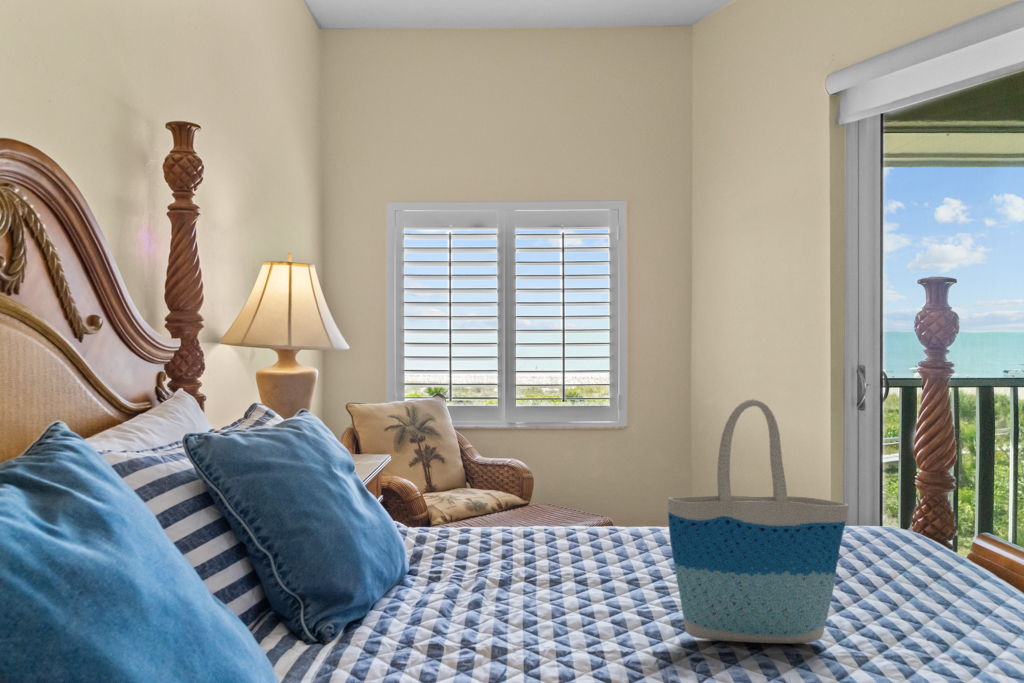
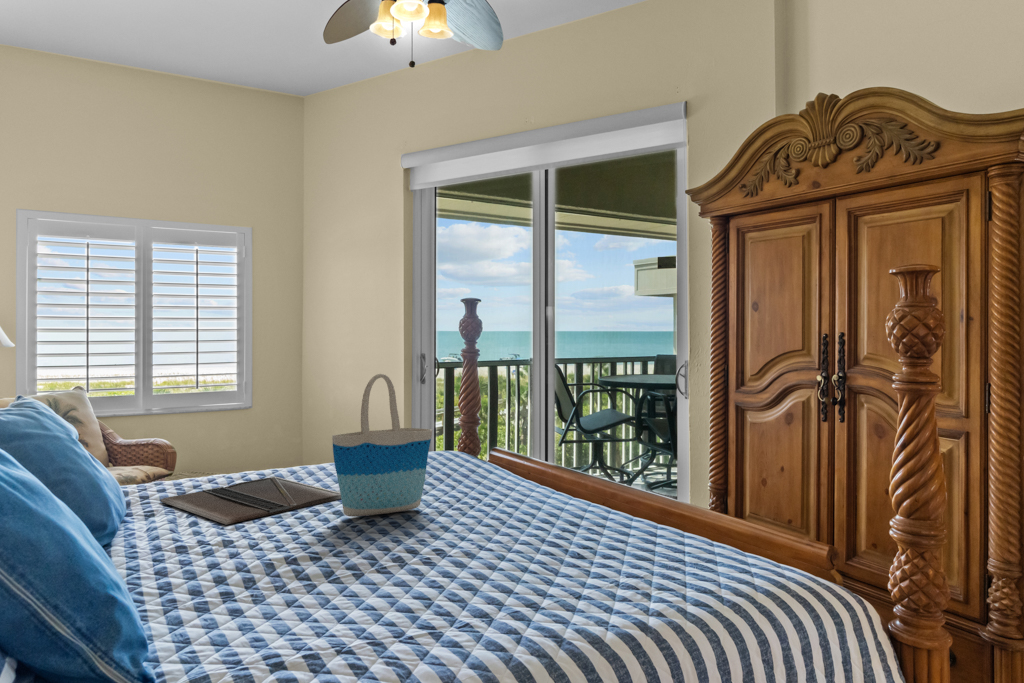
laptop: none [453,539,700,616] -> present [161,476,341,525]

